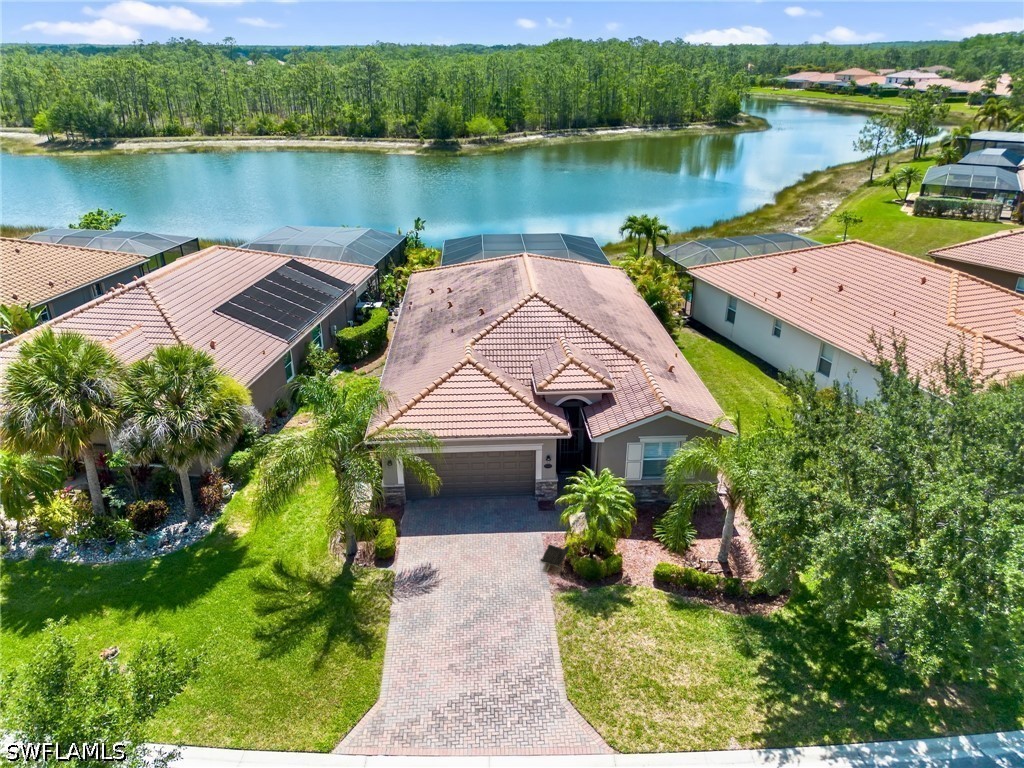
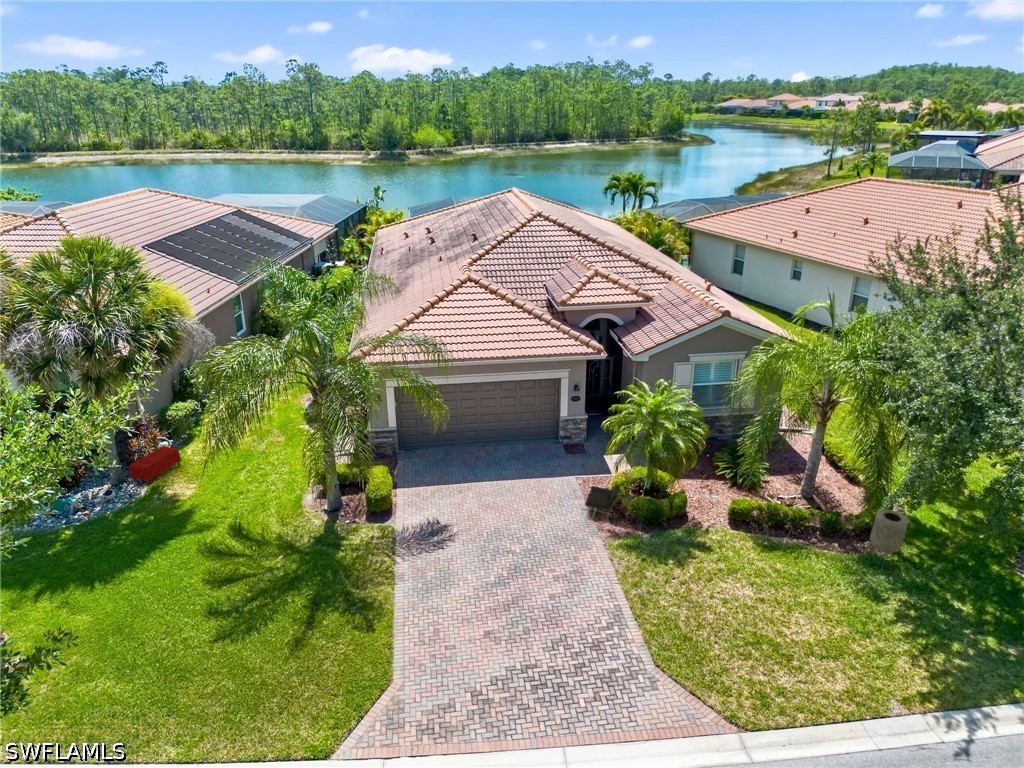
bench: none [202,491,241,525] -> present [129,446,181,486]
trash can: none [758,580,787,616] -> present [870,509,908,553]

